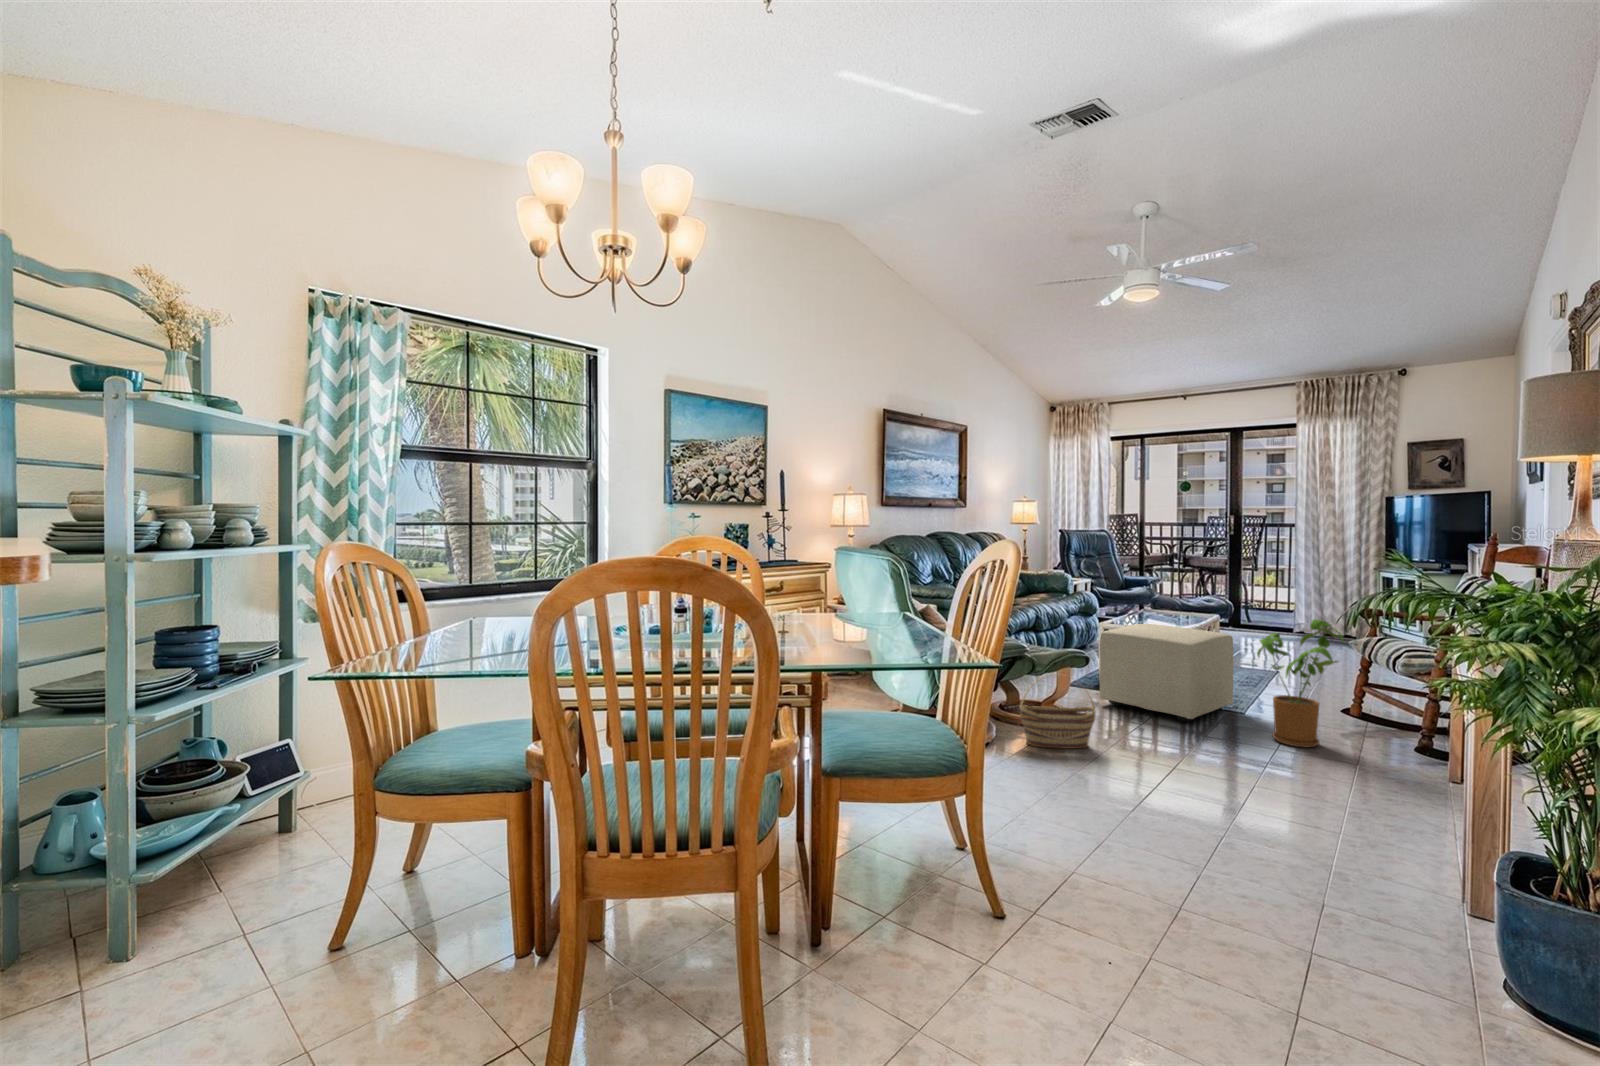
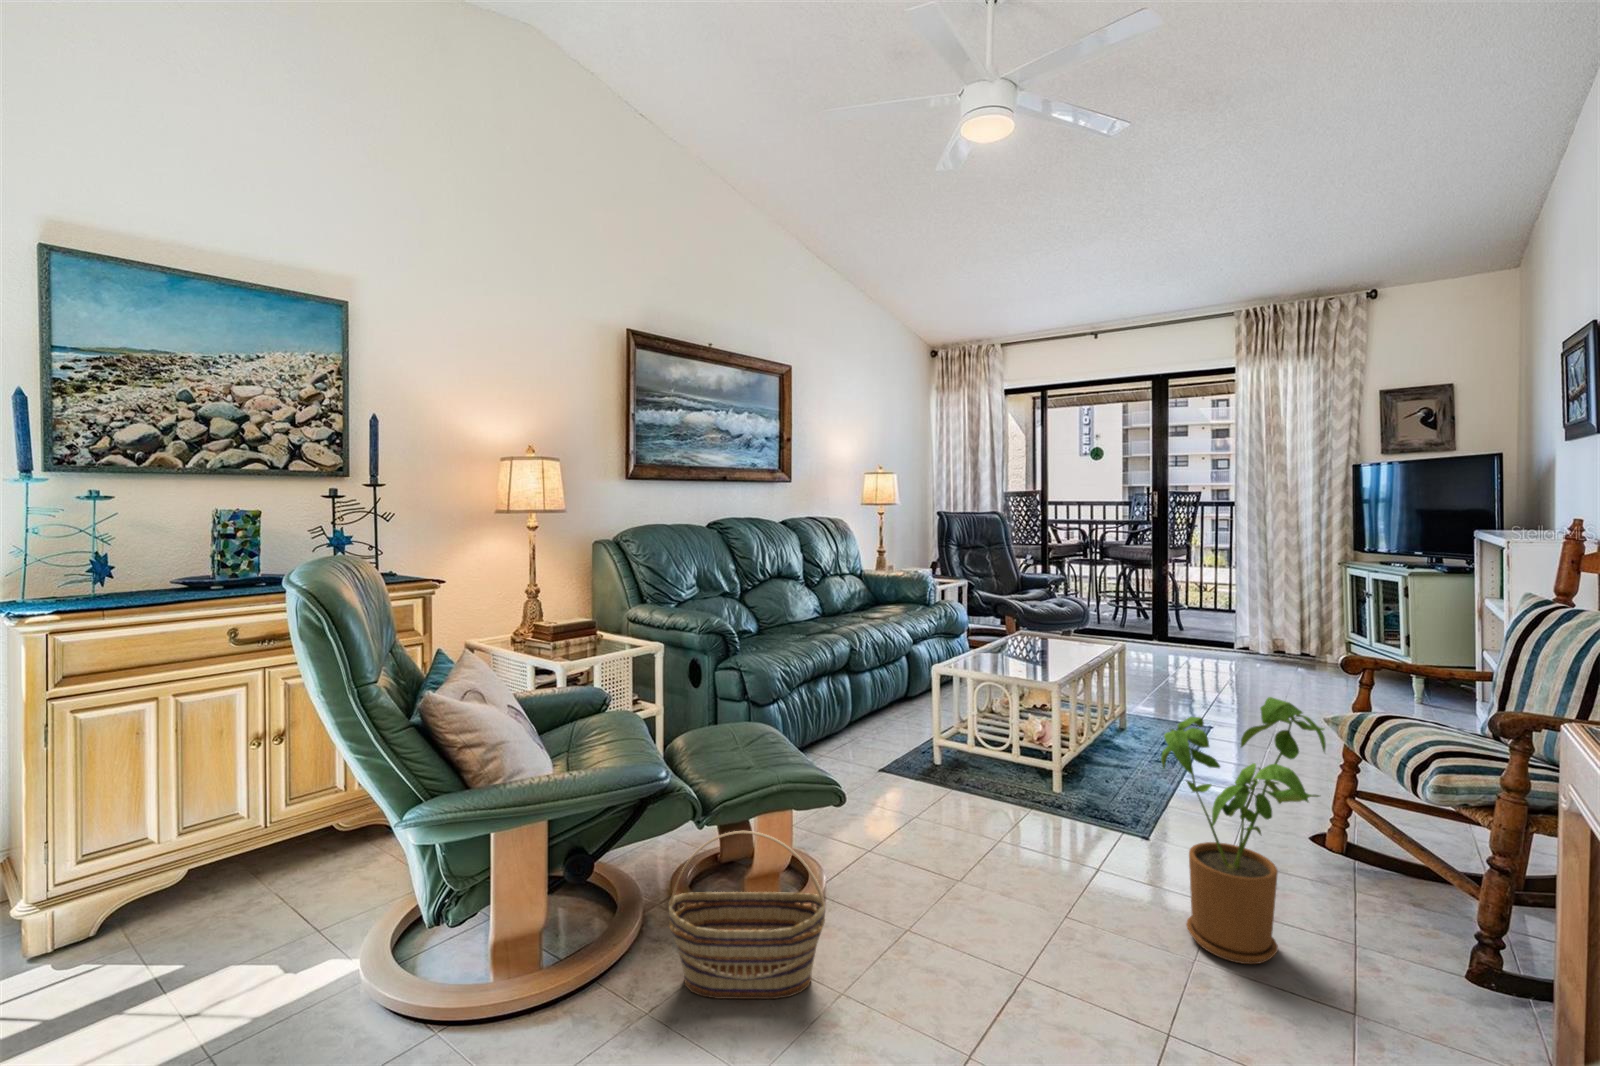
ottoman: present [1100,624,1233,722] -> none [900,676,1127,880]

